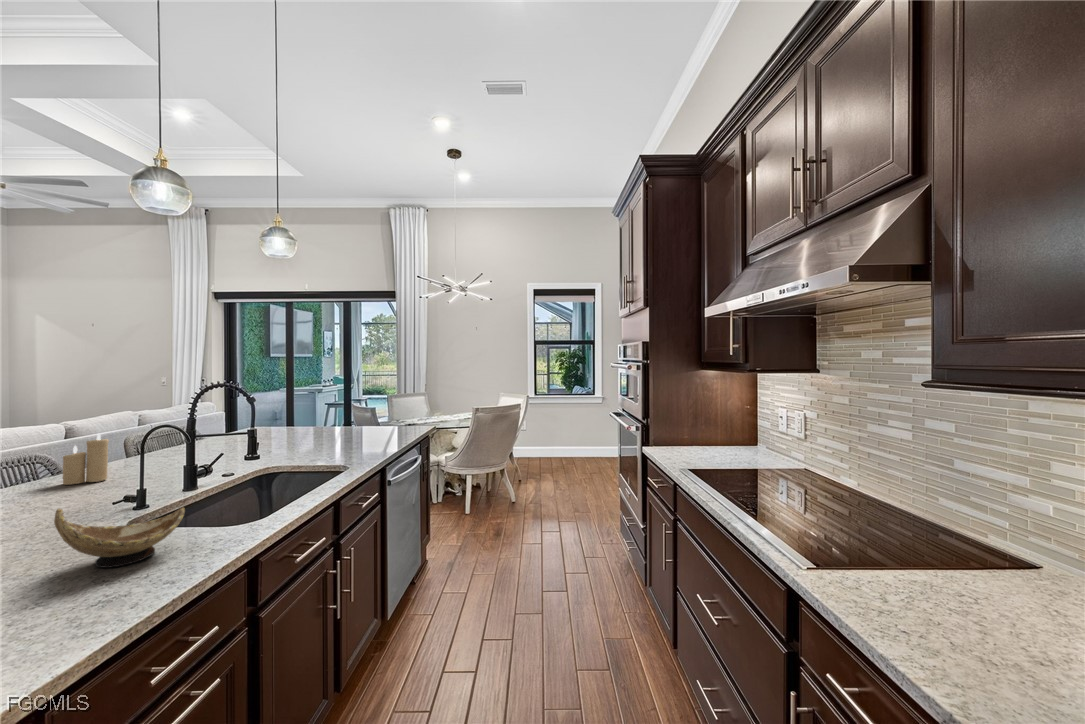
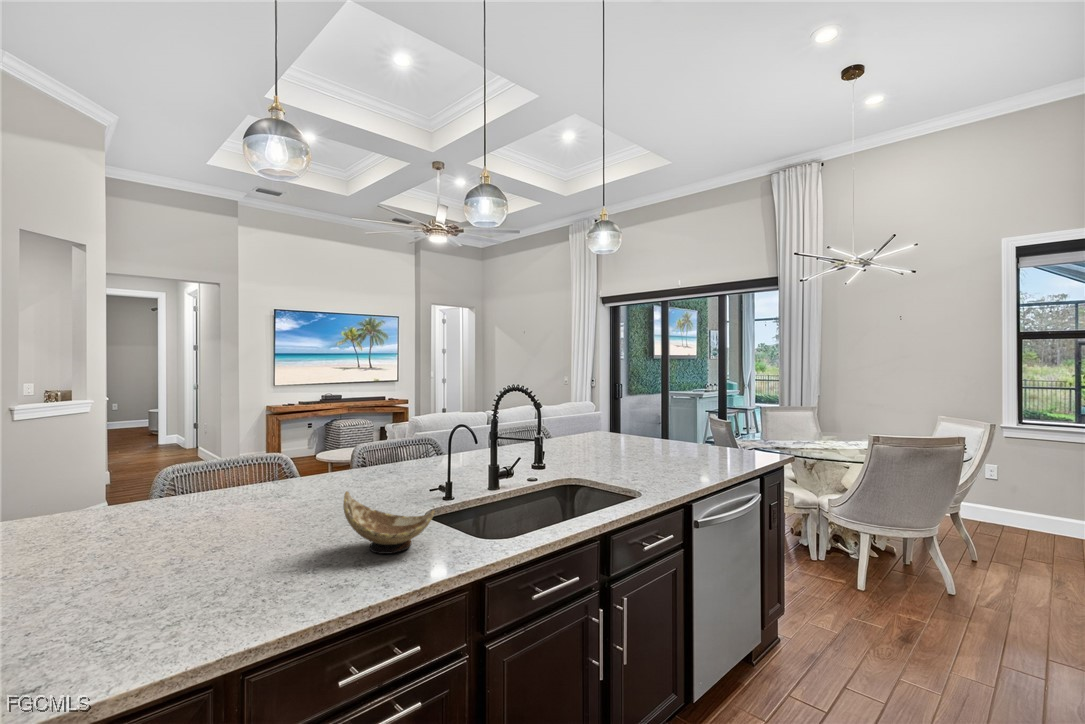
candle: present [62,434,109,485] -> none [431,426,458,467]

